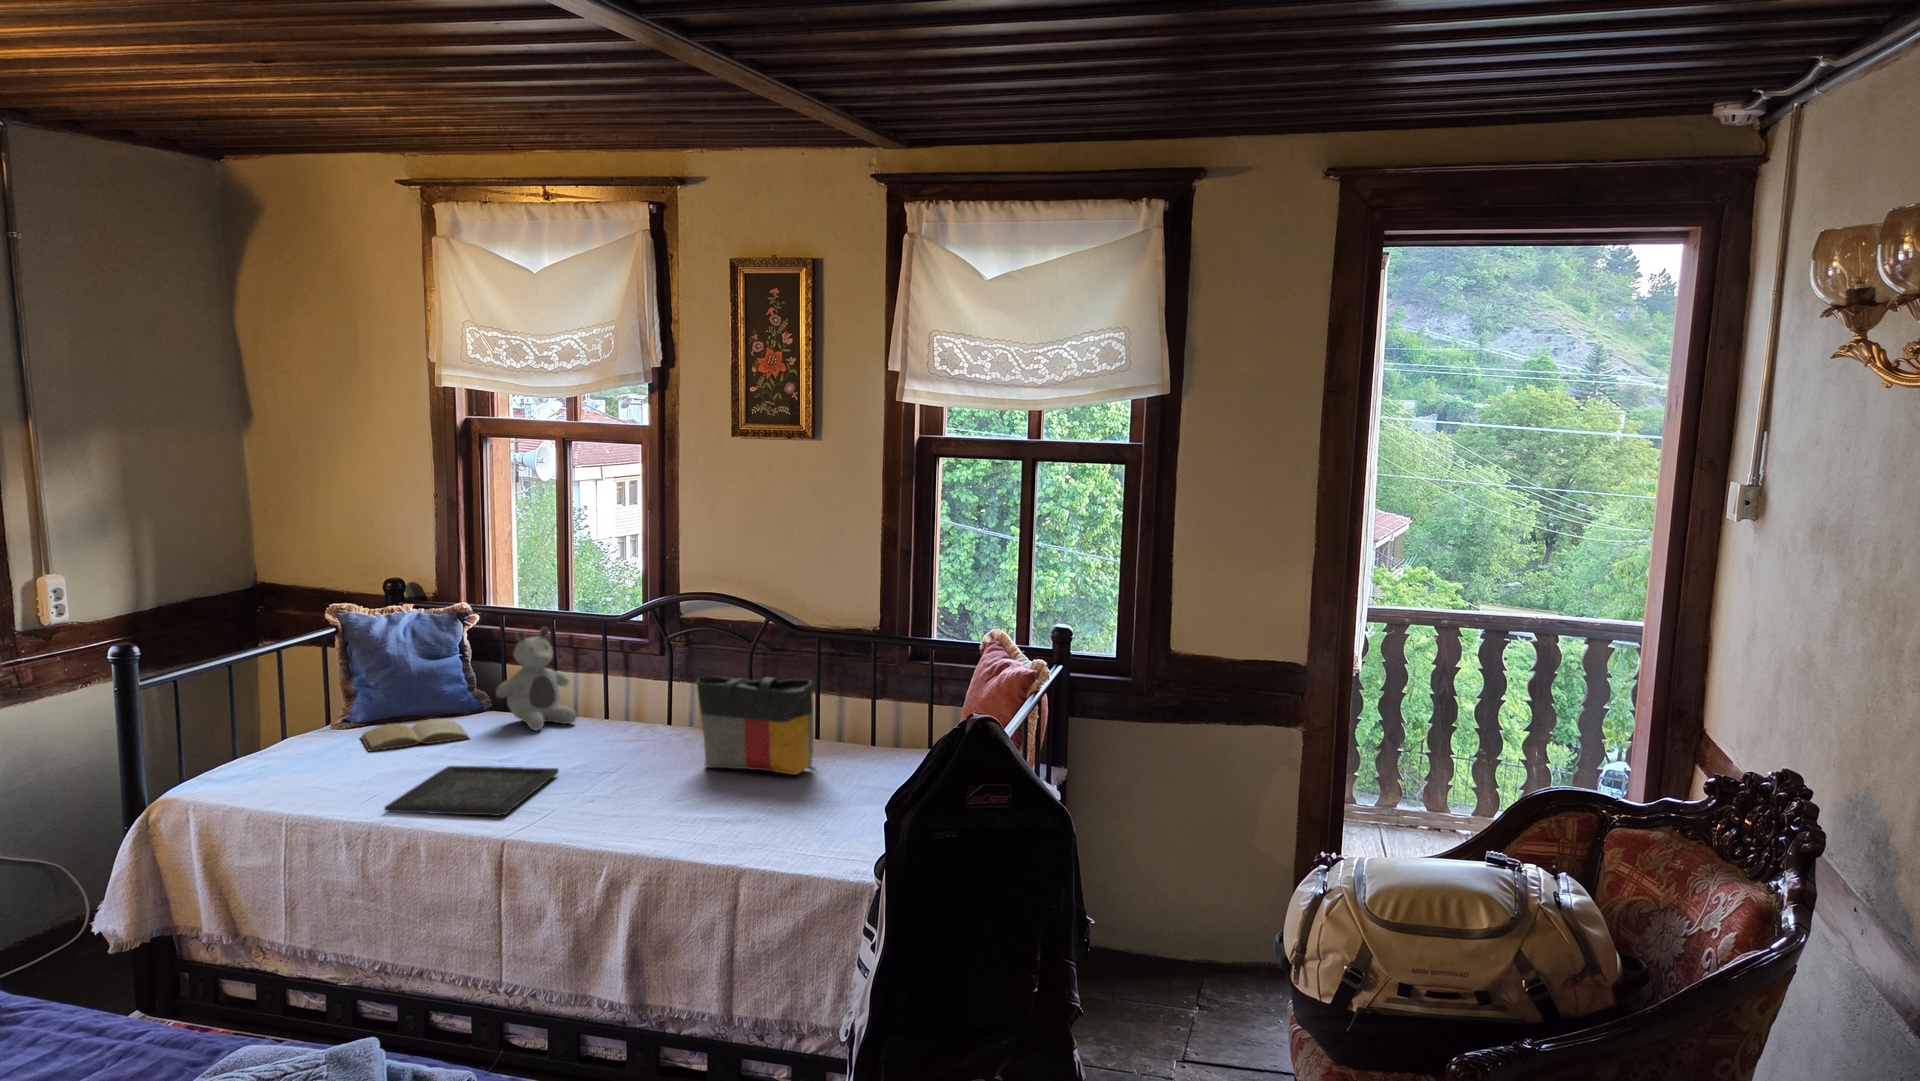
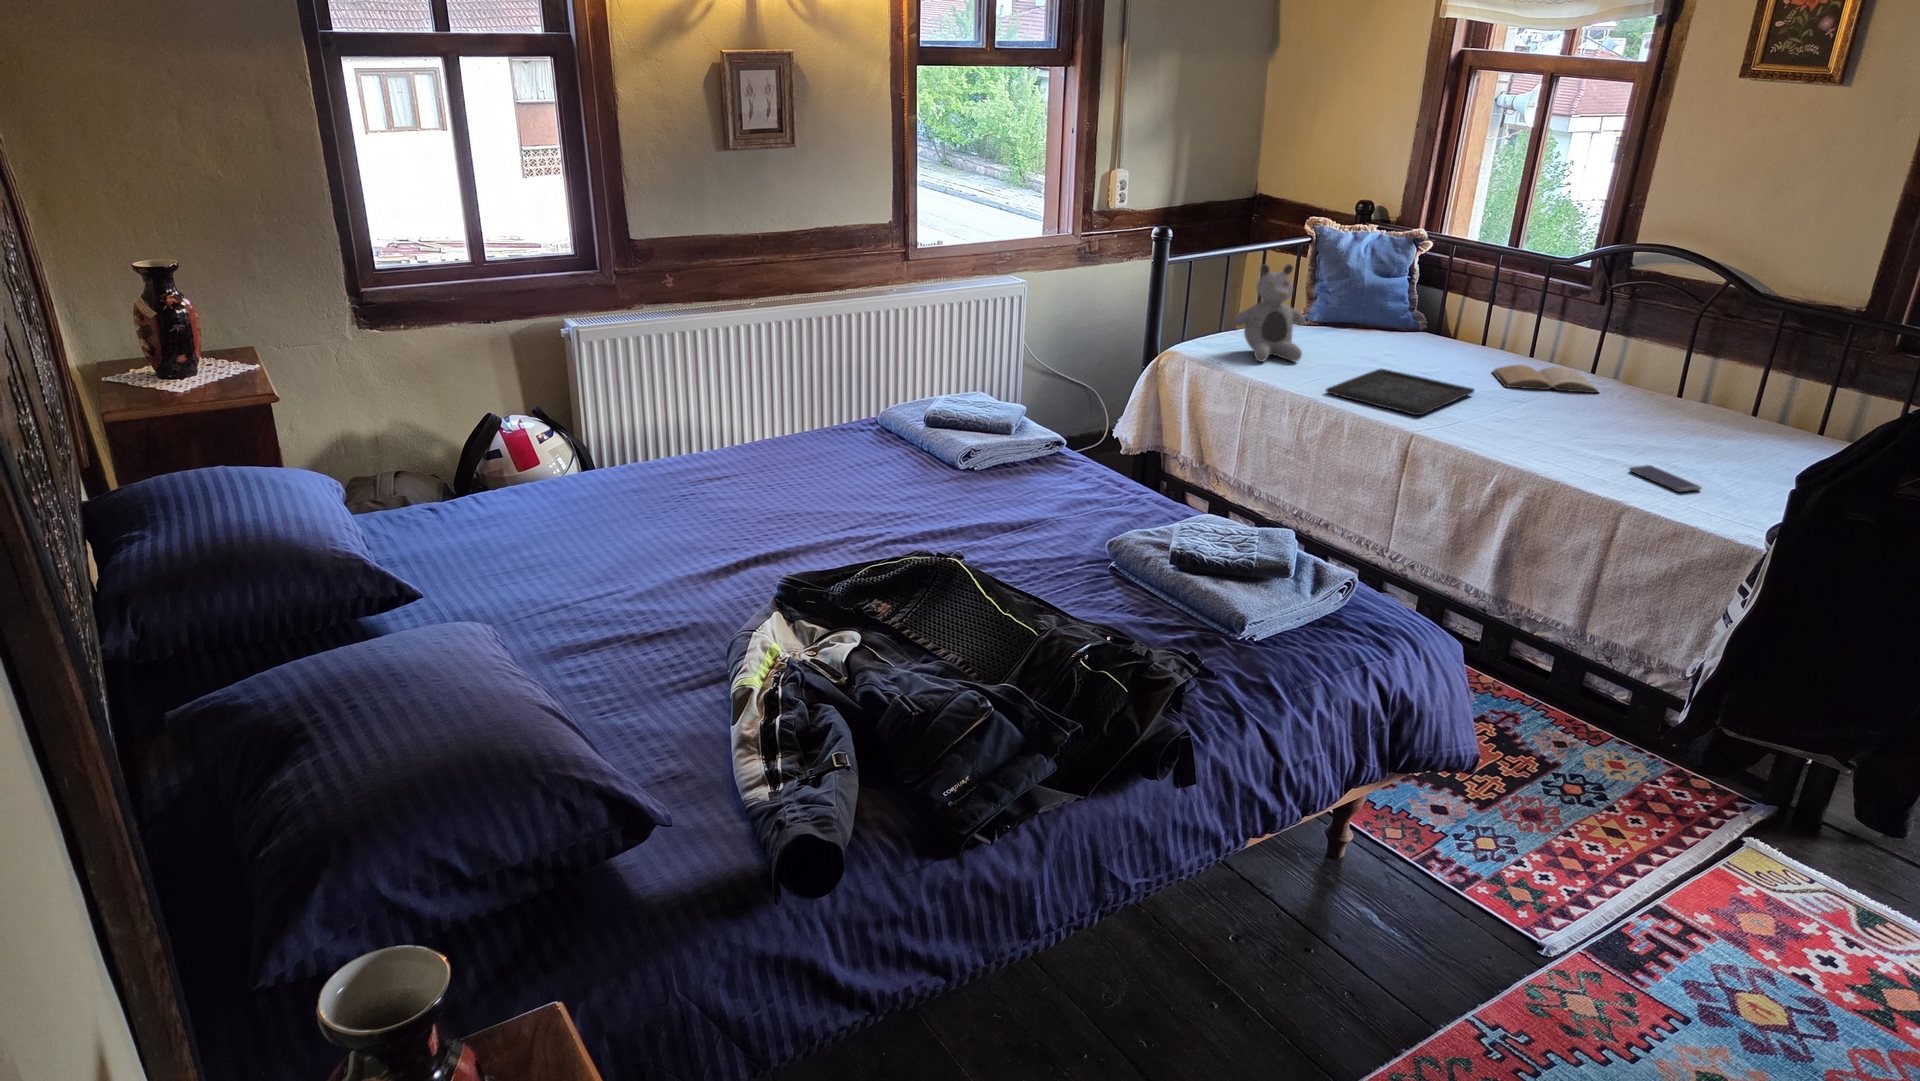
teddy bear: present [496,627,577,731] -> present [1233,264,1305,362]
tote bag: present [697,677,813,775] -> none [1617,329,1762,442]
book: present [361,719,469,751] -> present [1493,365,1598,393]
smartphone: none [732,815,800,838] -> present [1629,465,1702,492]

